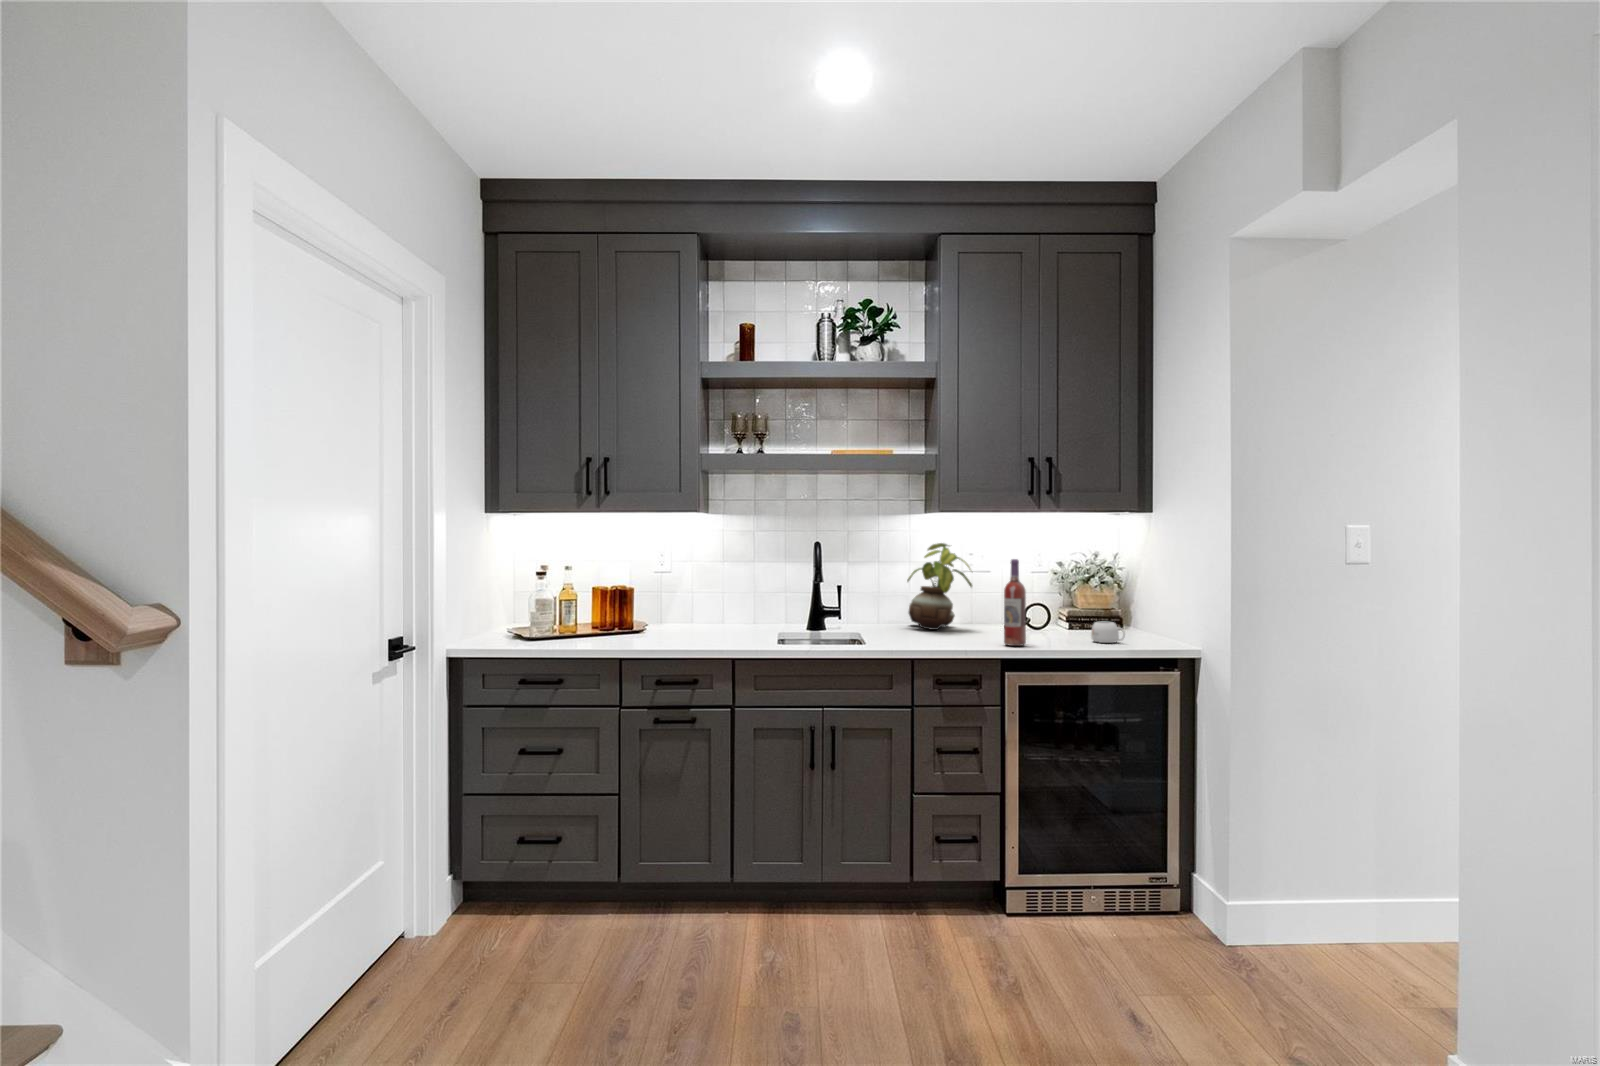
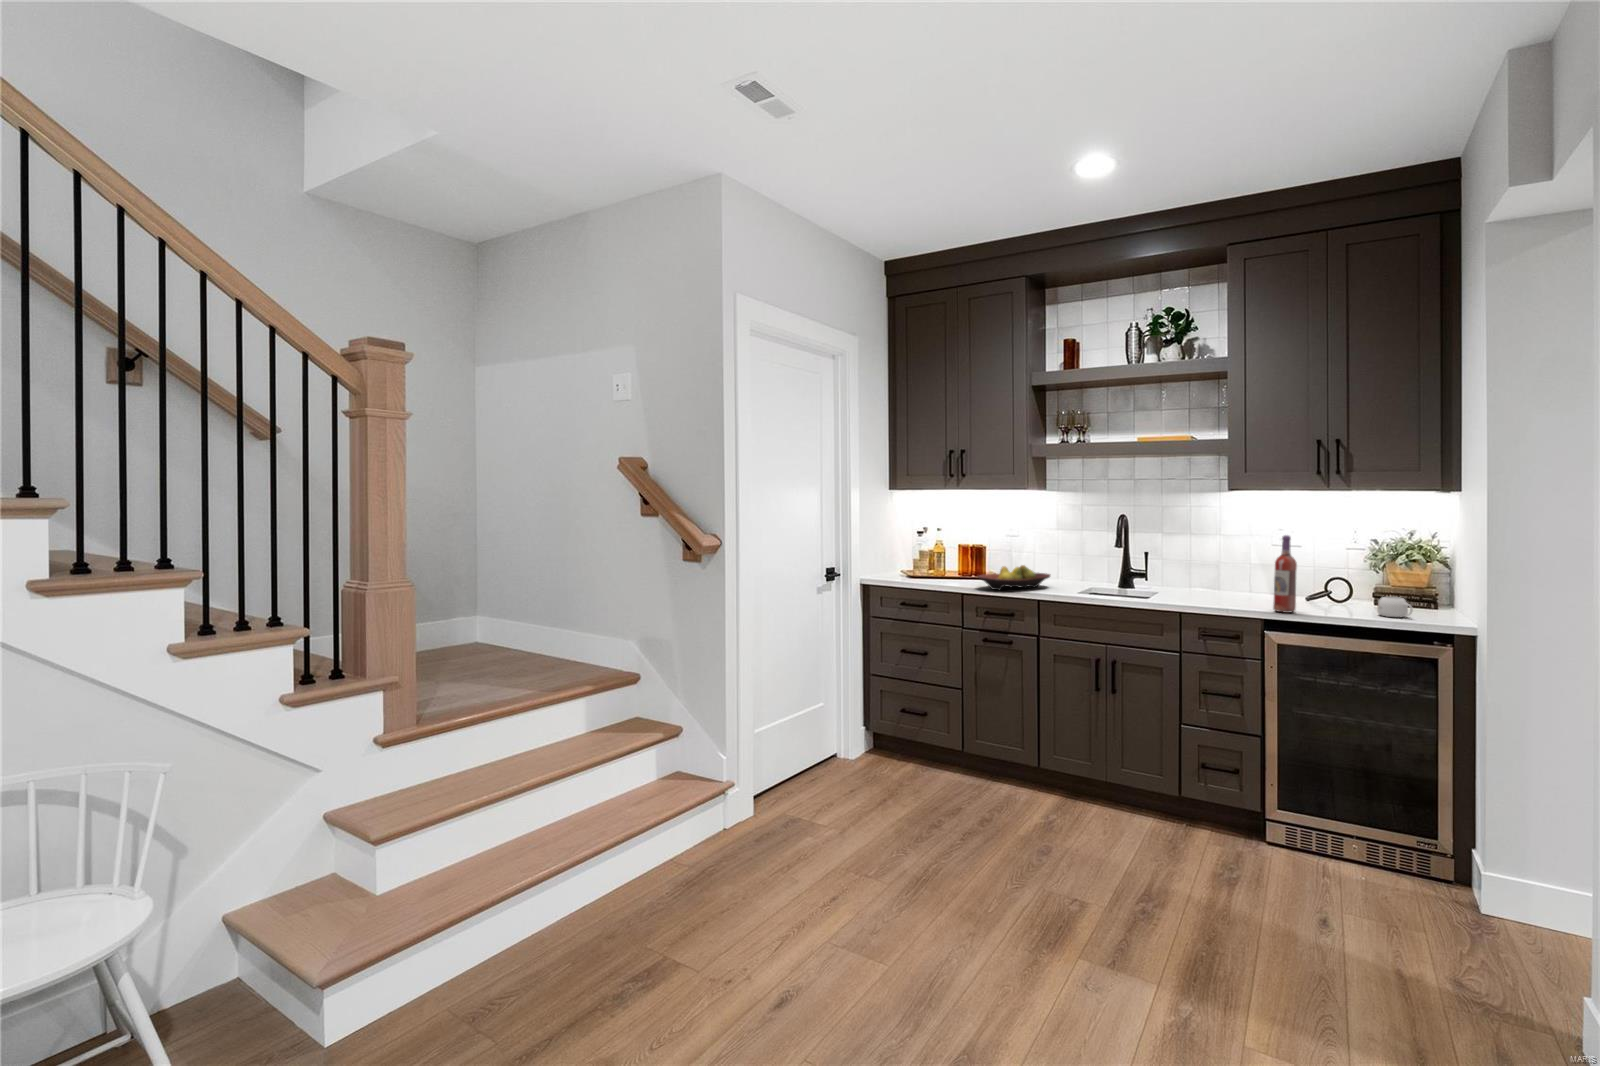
potted plant: present [907,543,972,630] -> none [1206,518,1269,595]
fruit bowl: none [655,608,741,643] -> present [978,565,1050,590]

